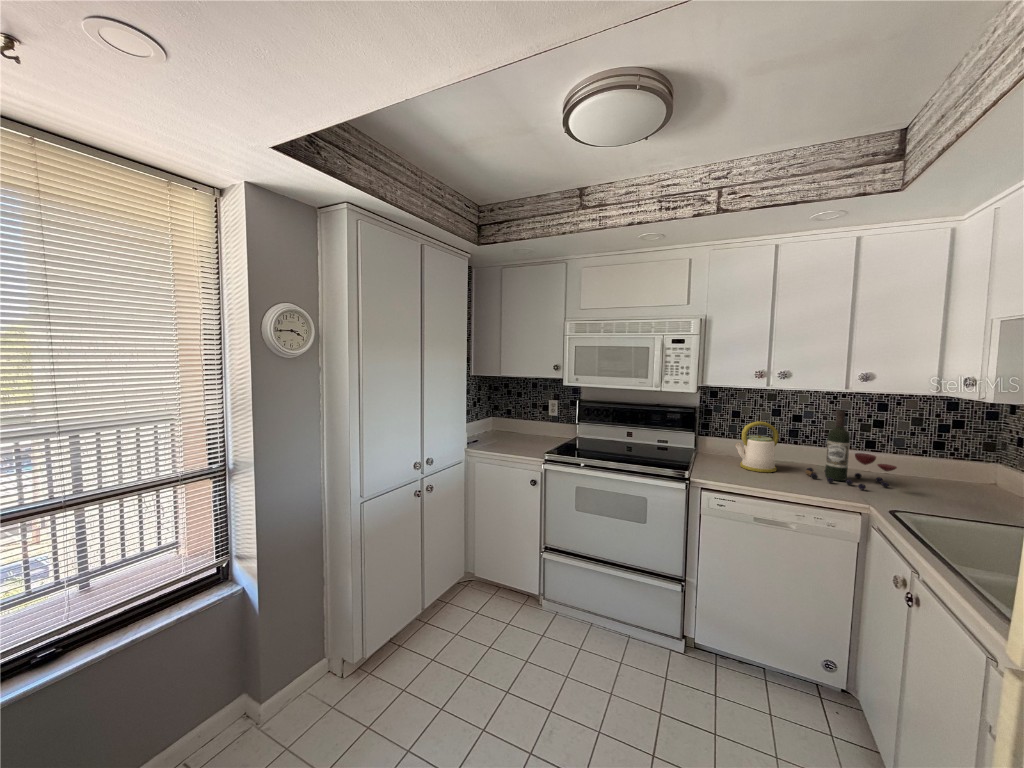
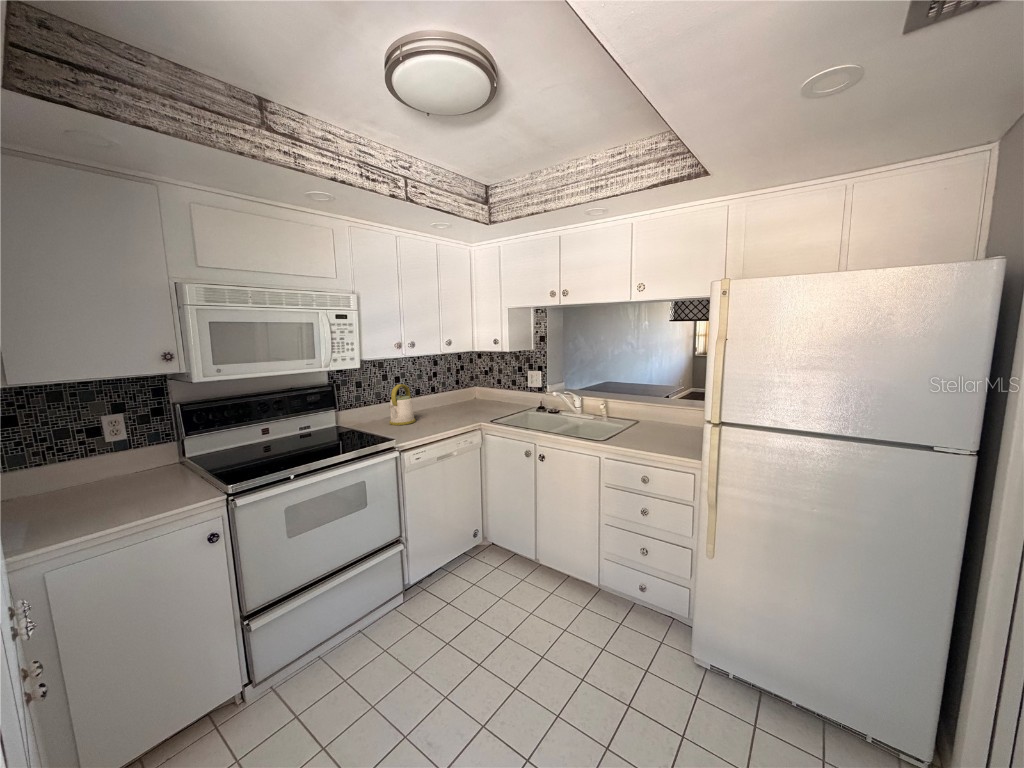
wine bottle: present [805,409,897,489] -> none [424,366,475,417]

